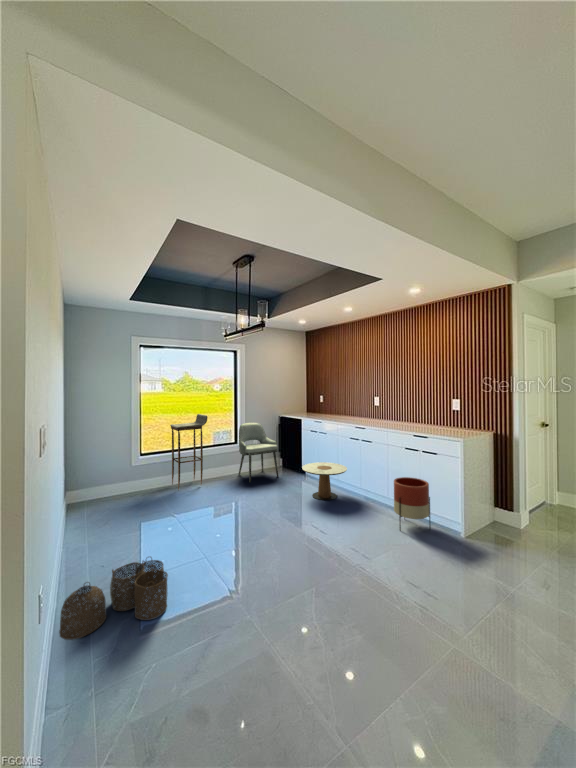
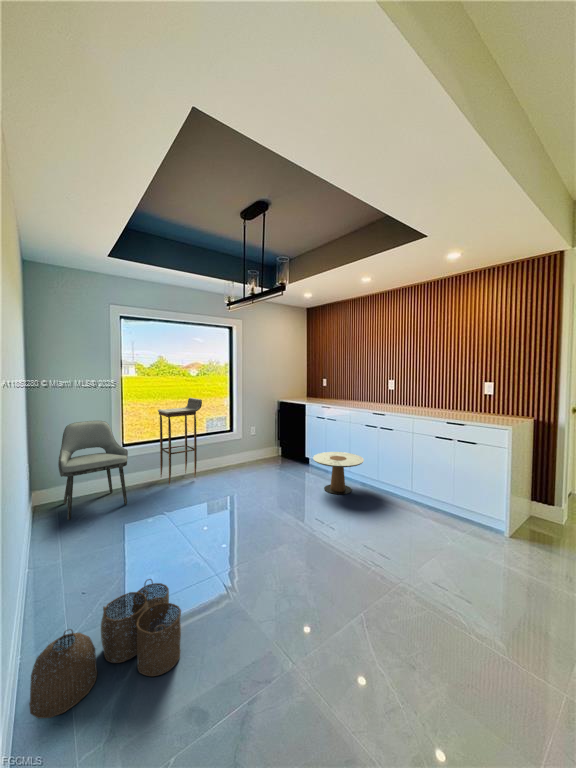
dining chair: present [239,423,278,482] -> present [58,421,128,520]
planter: present [394,477,431,530] -> none [426,469,470,531]

